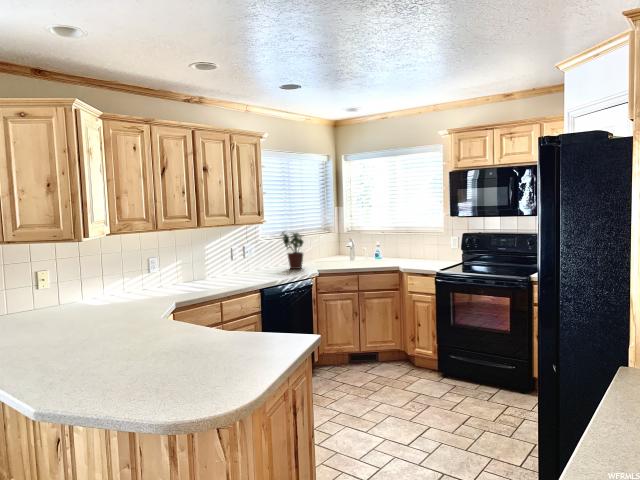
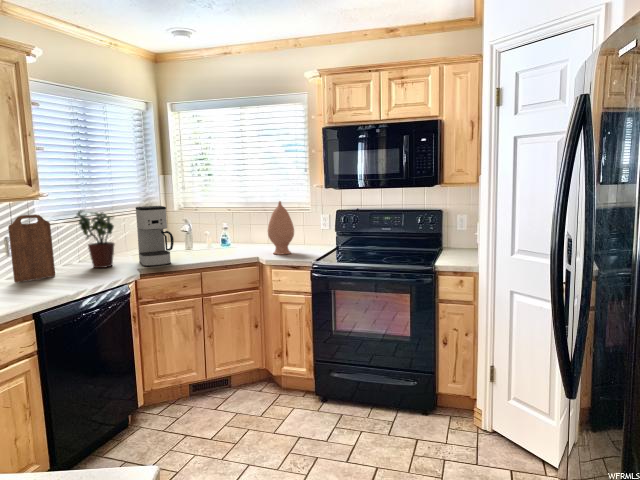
vase: none [408,226,428,266] -> present [268,201,294,255]
coffee maker: none [317,229,341,269] -> present [136,206,174,266]
cutting board: none [245,233,268,275] -> present [8,214,55,283]

